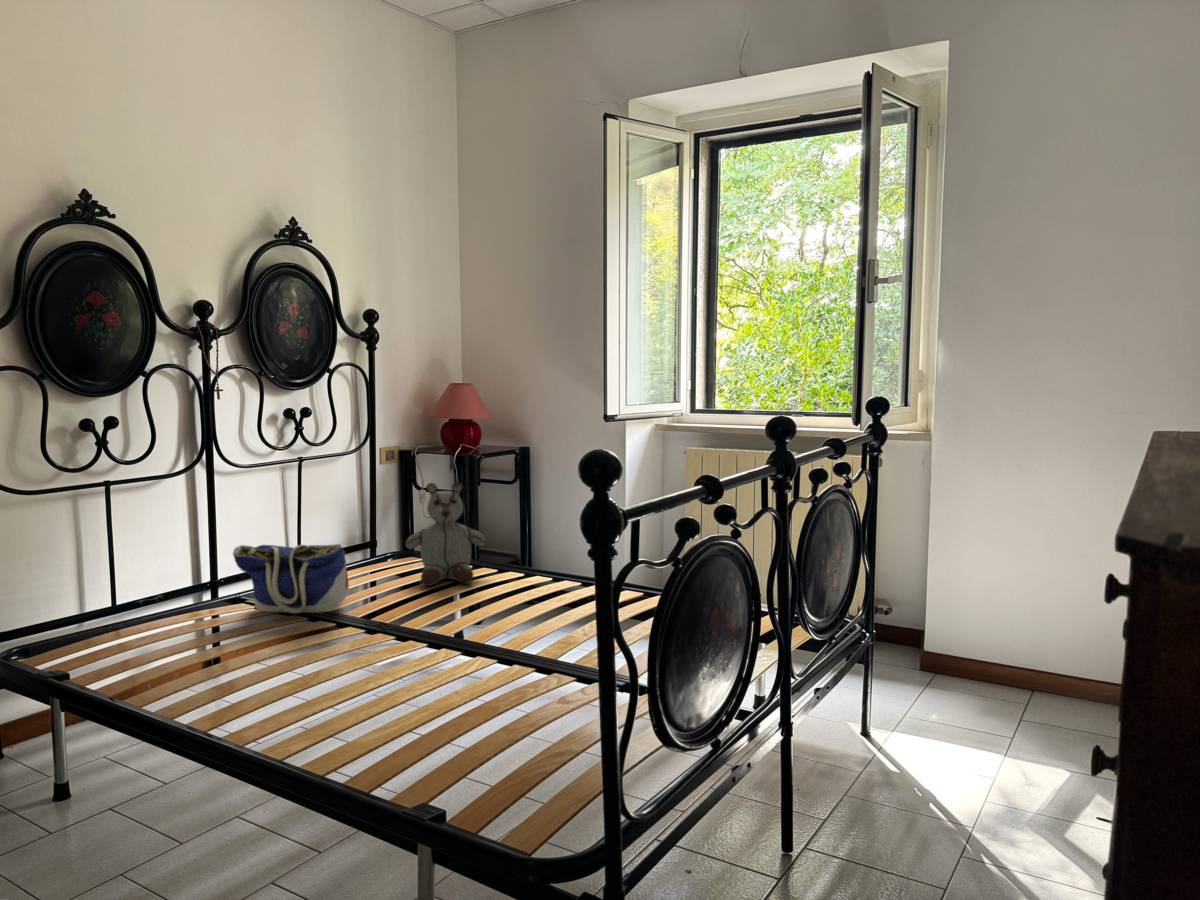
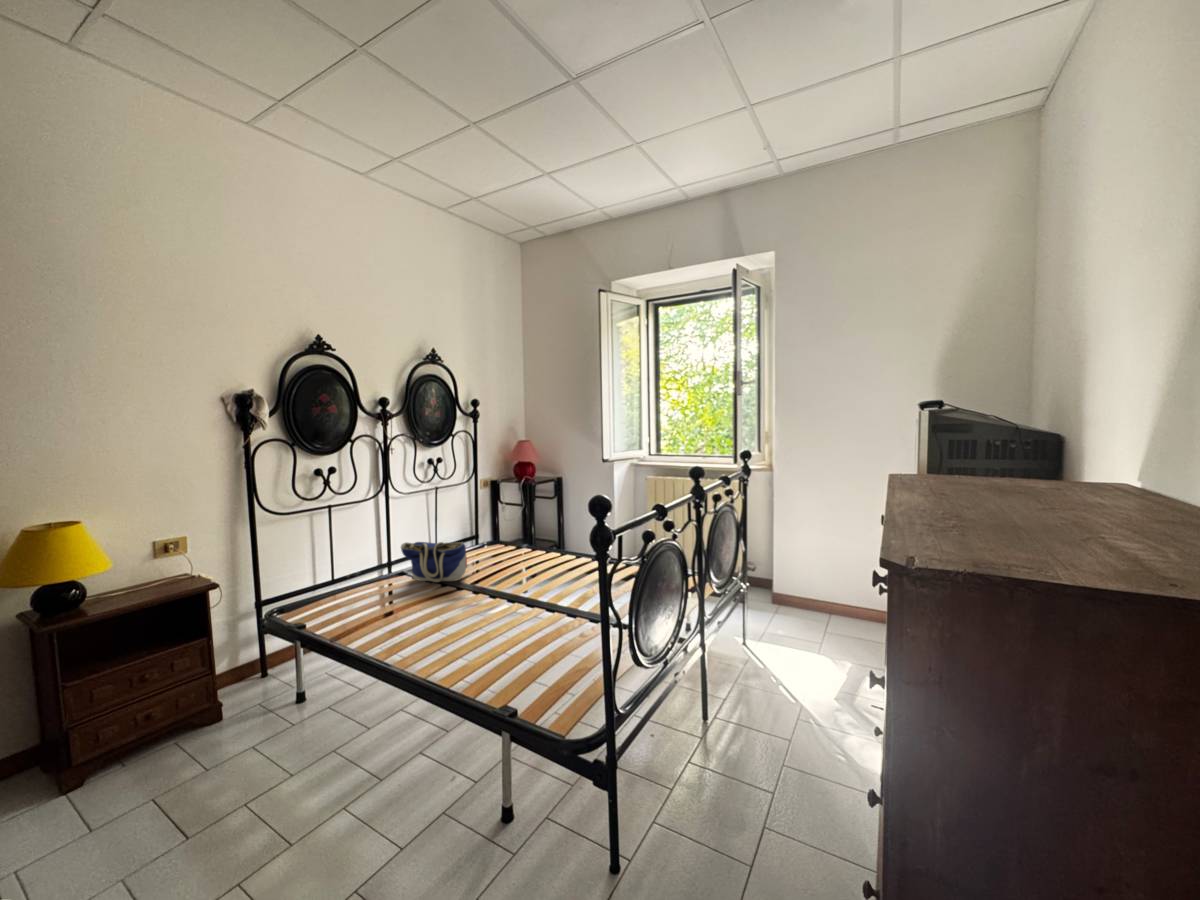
stuffed bear: present [406,482,486,586] -> none [498,503,544,564]

